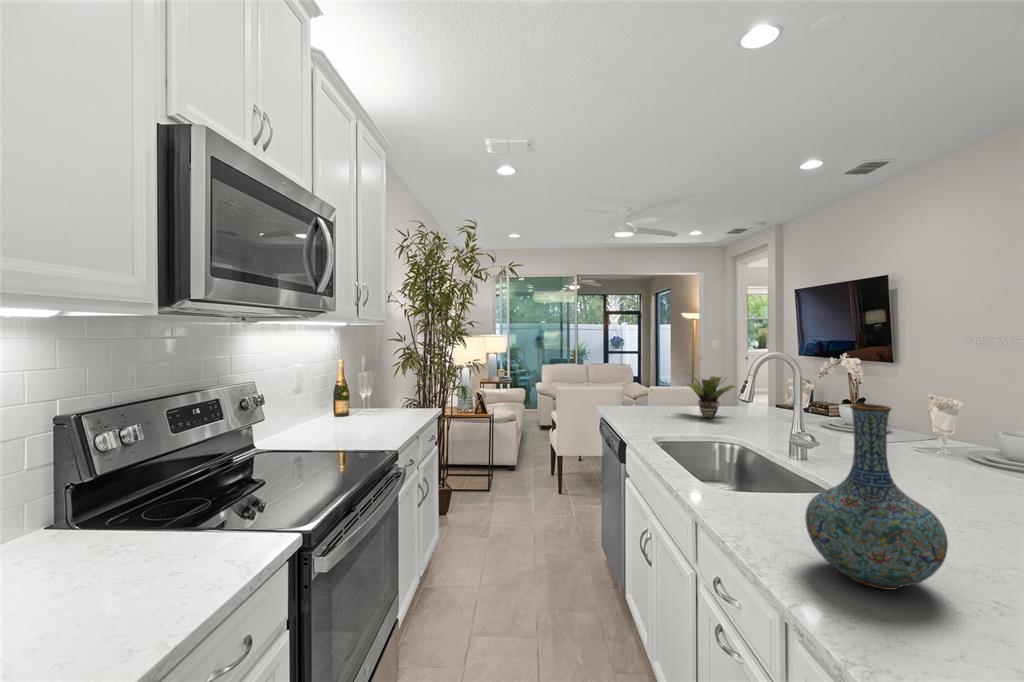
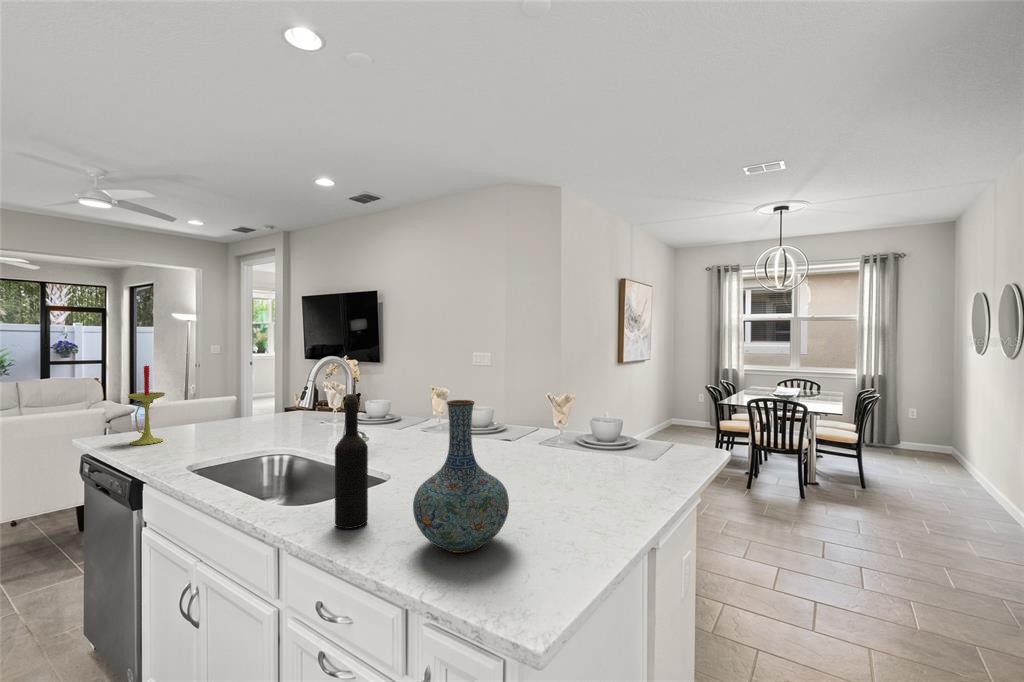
candle: none [624,354,649,417] -> present [128,366,165,445]
potted plant: present [686,372,736,418] -> none [213,382,274,432]
wine bottle: none [740,388,775,522] -> present [335,394,368,529]

